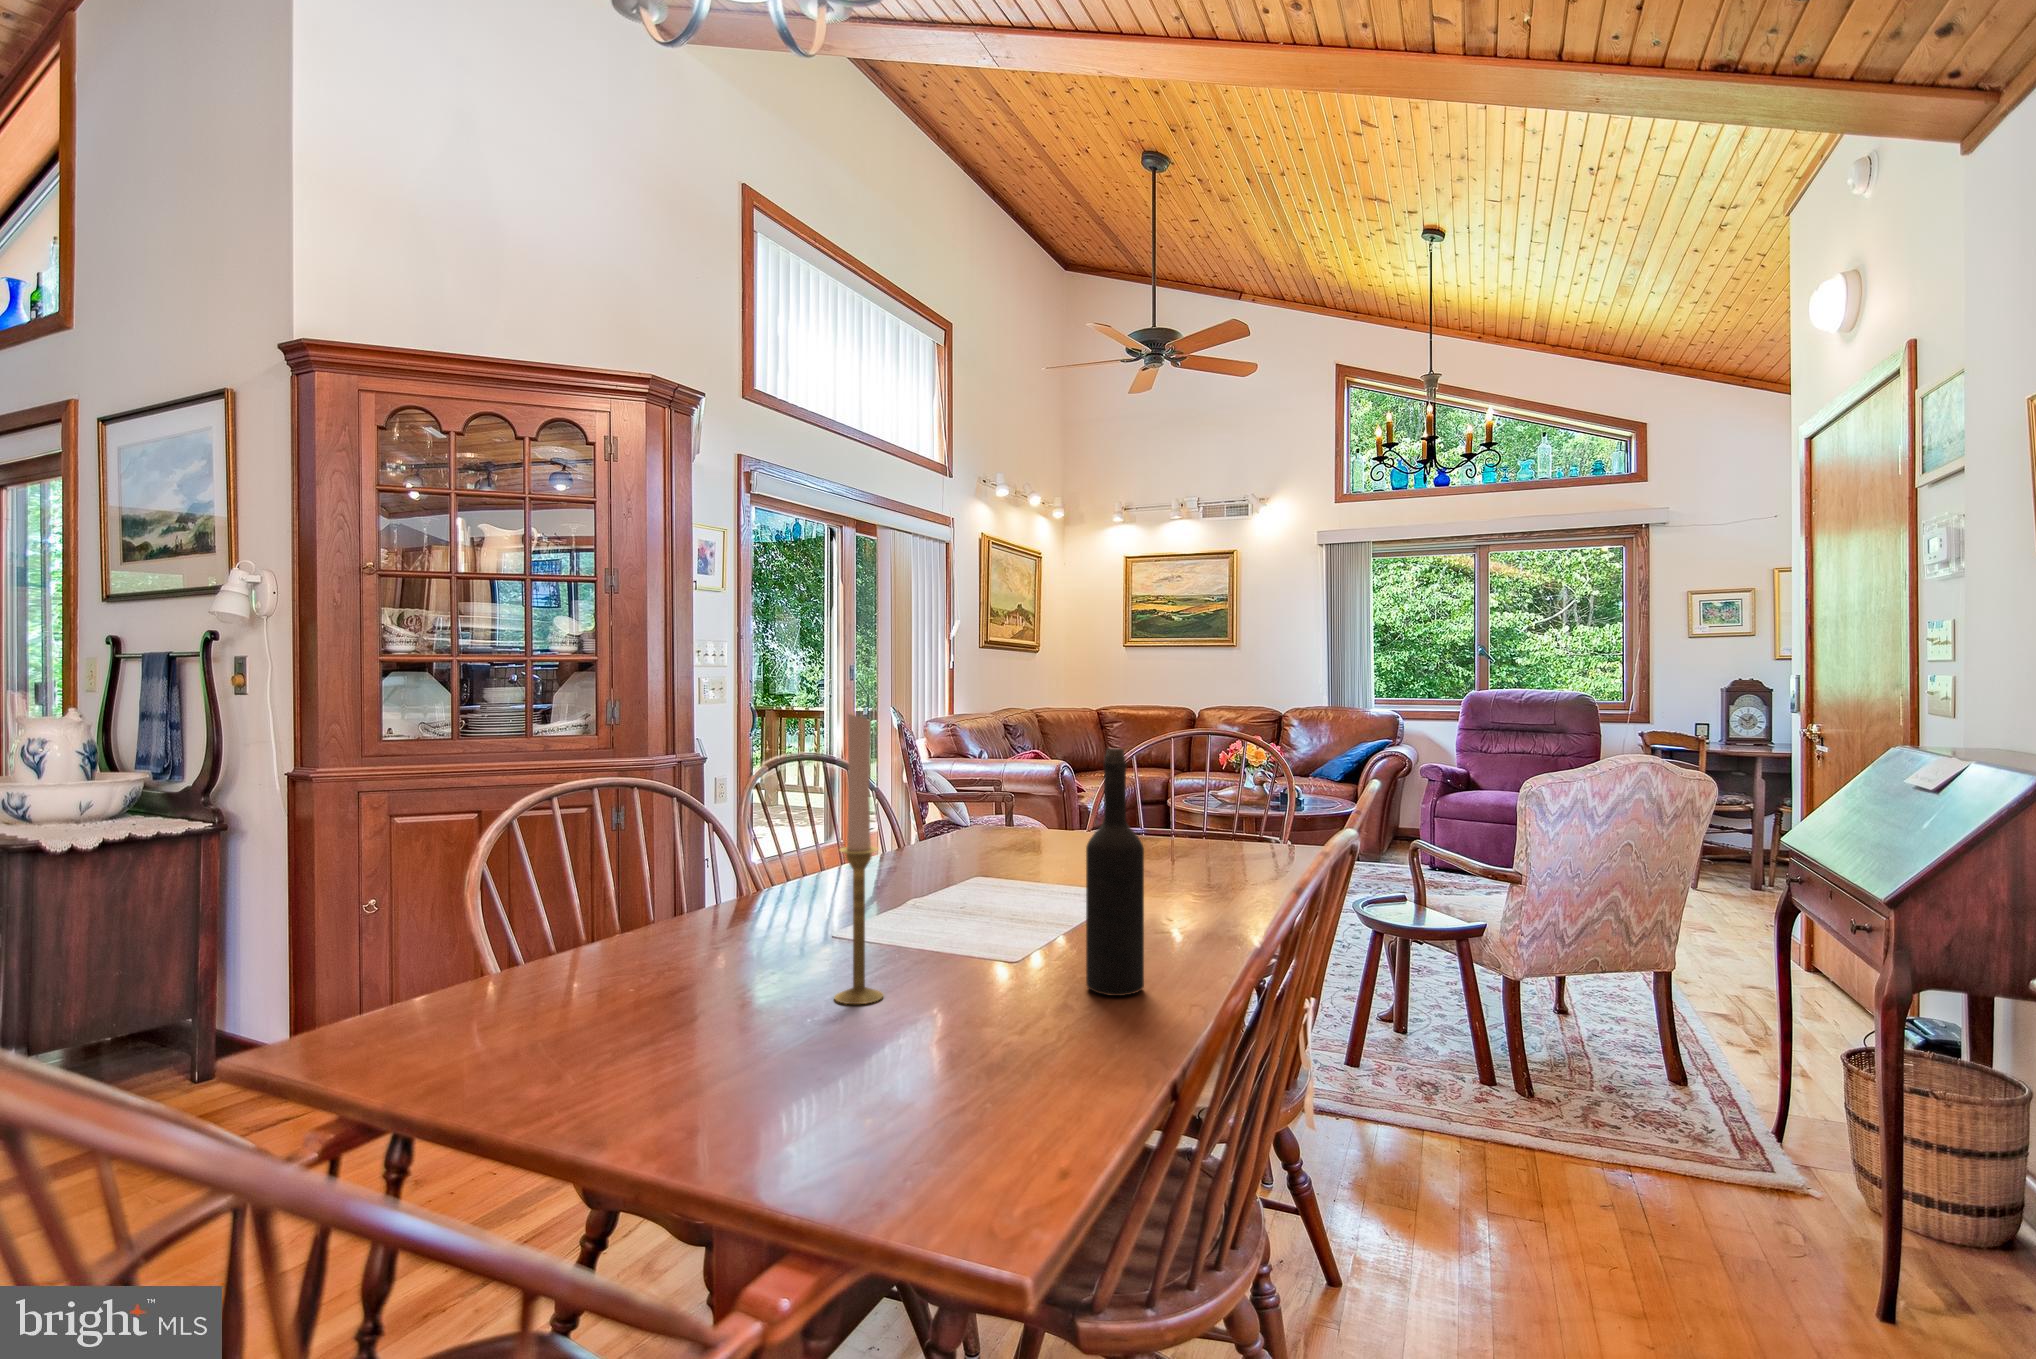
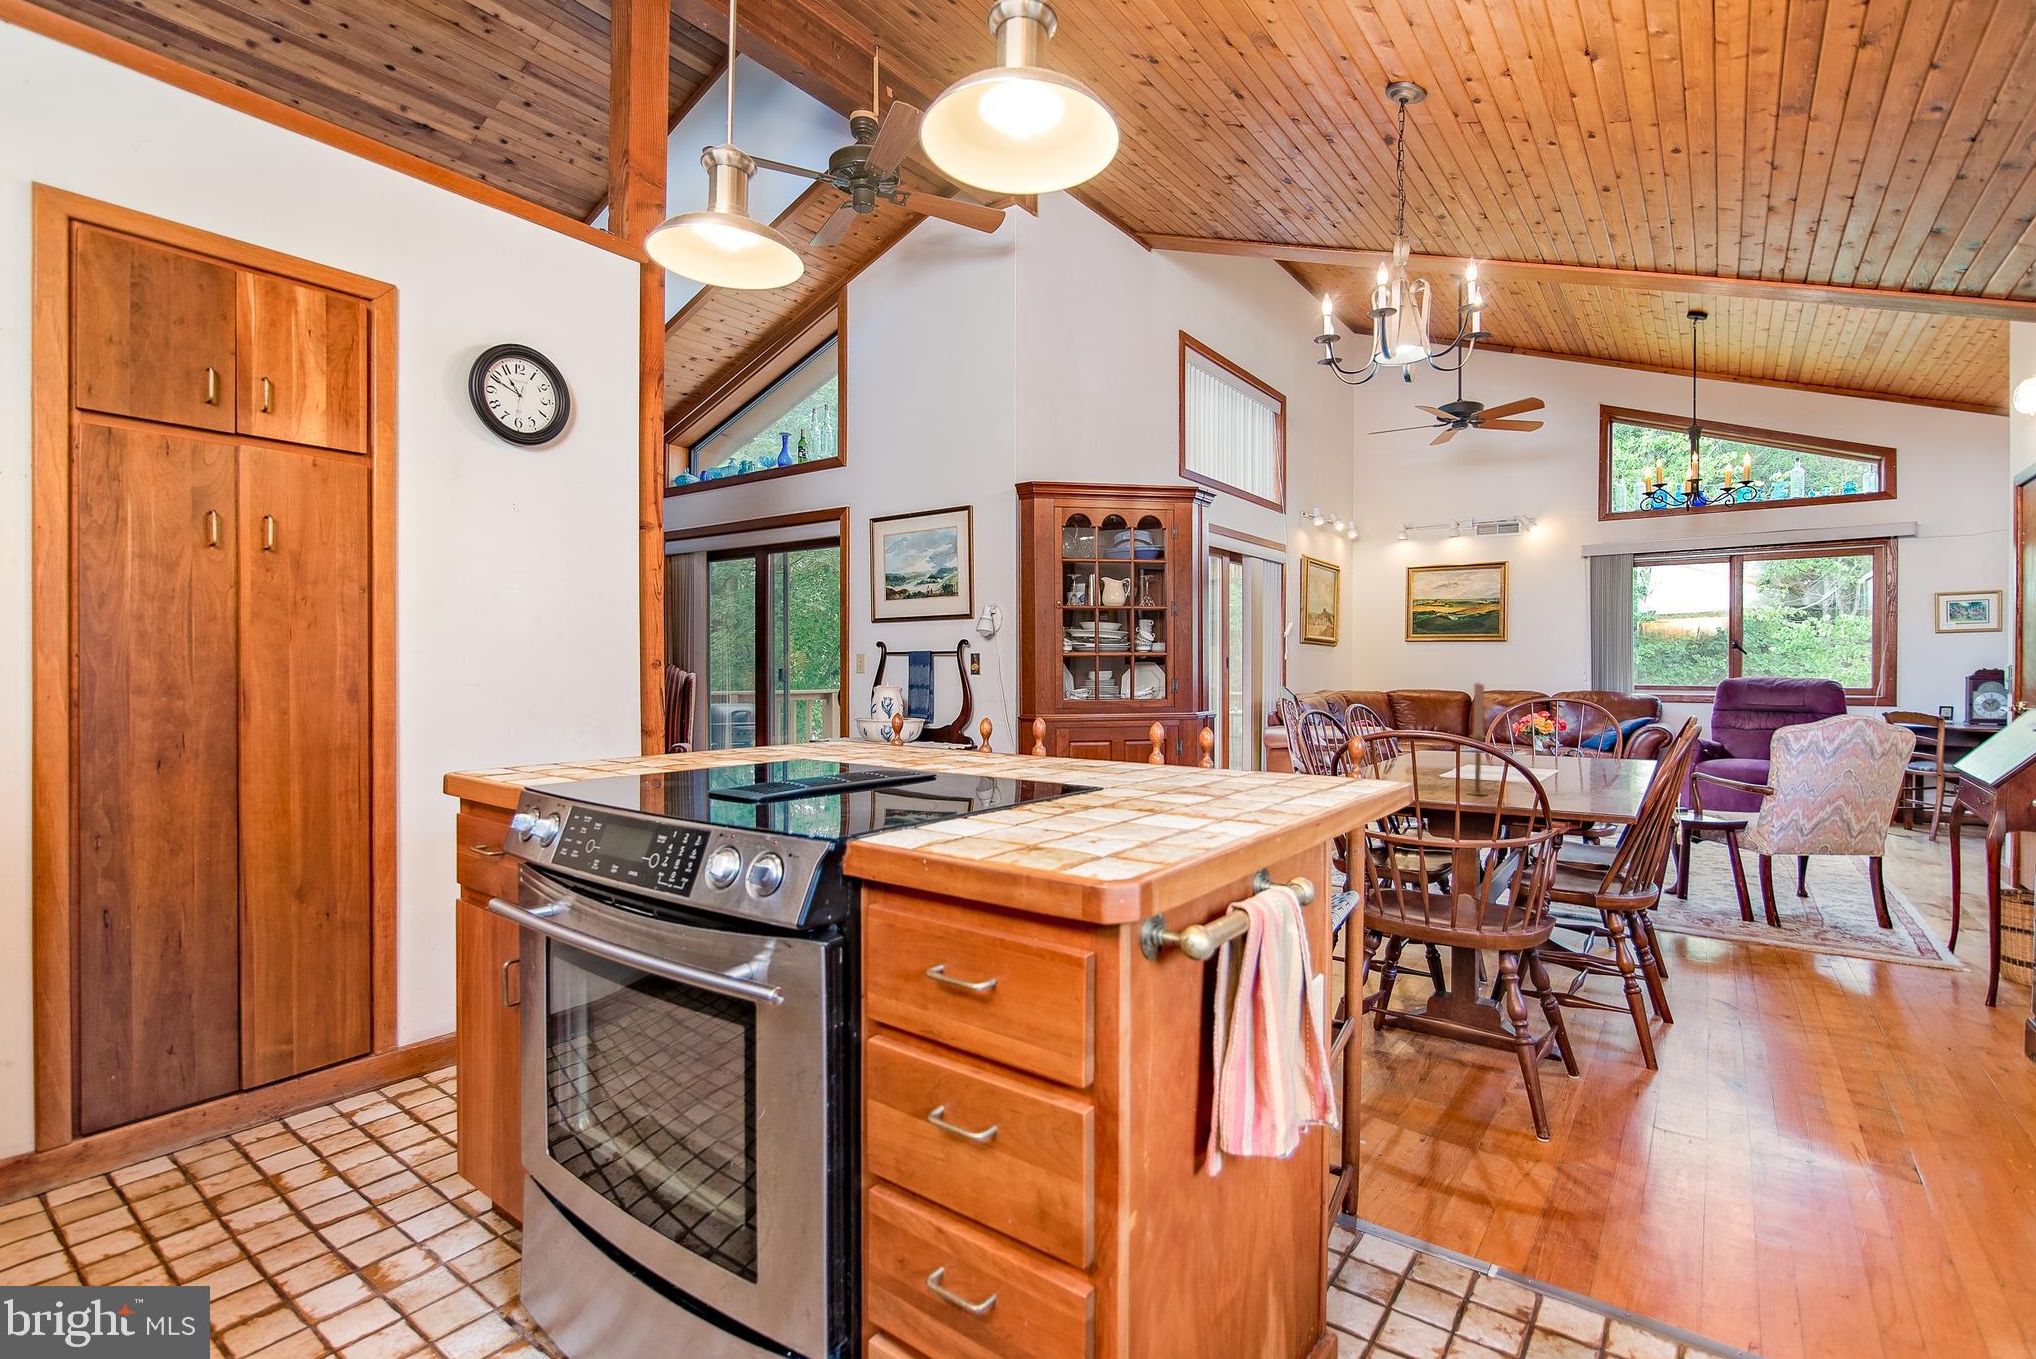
wine bottle: present [1086,748,1144,996] -> none [1573,699,1602,798]

